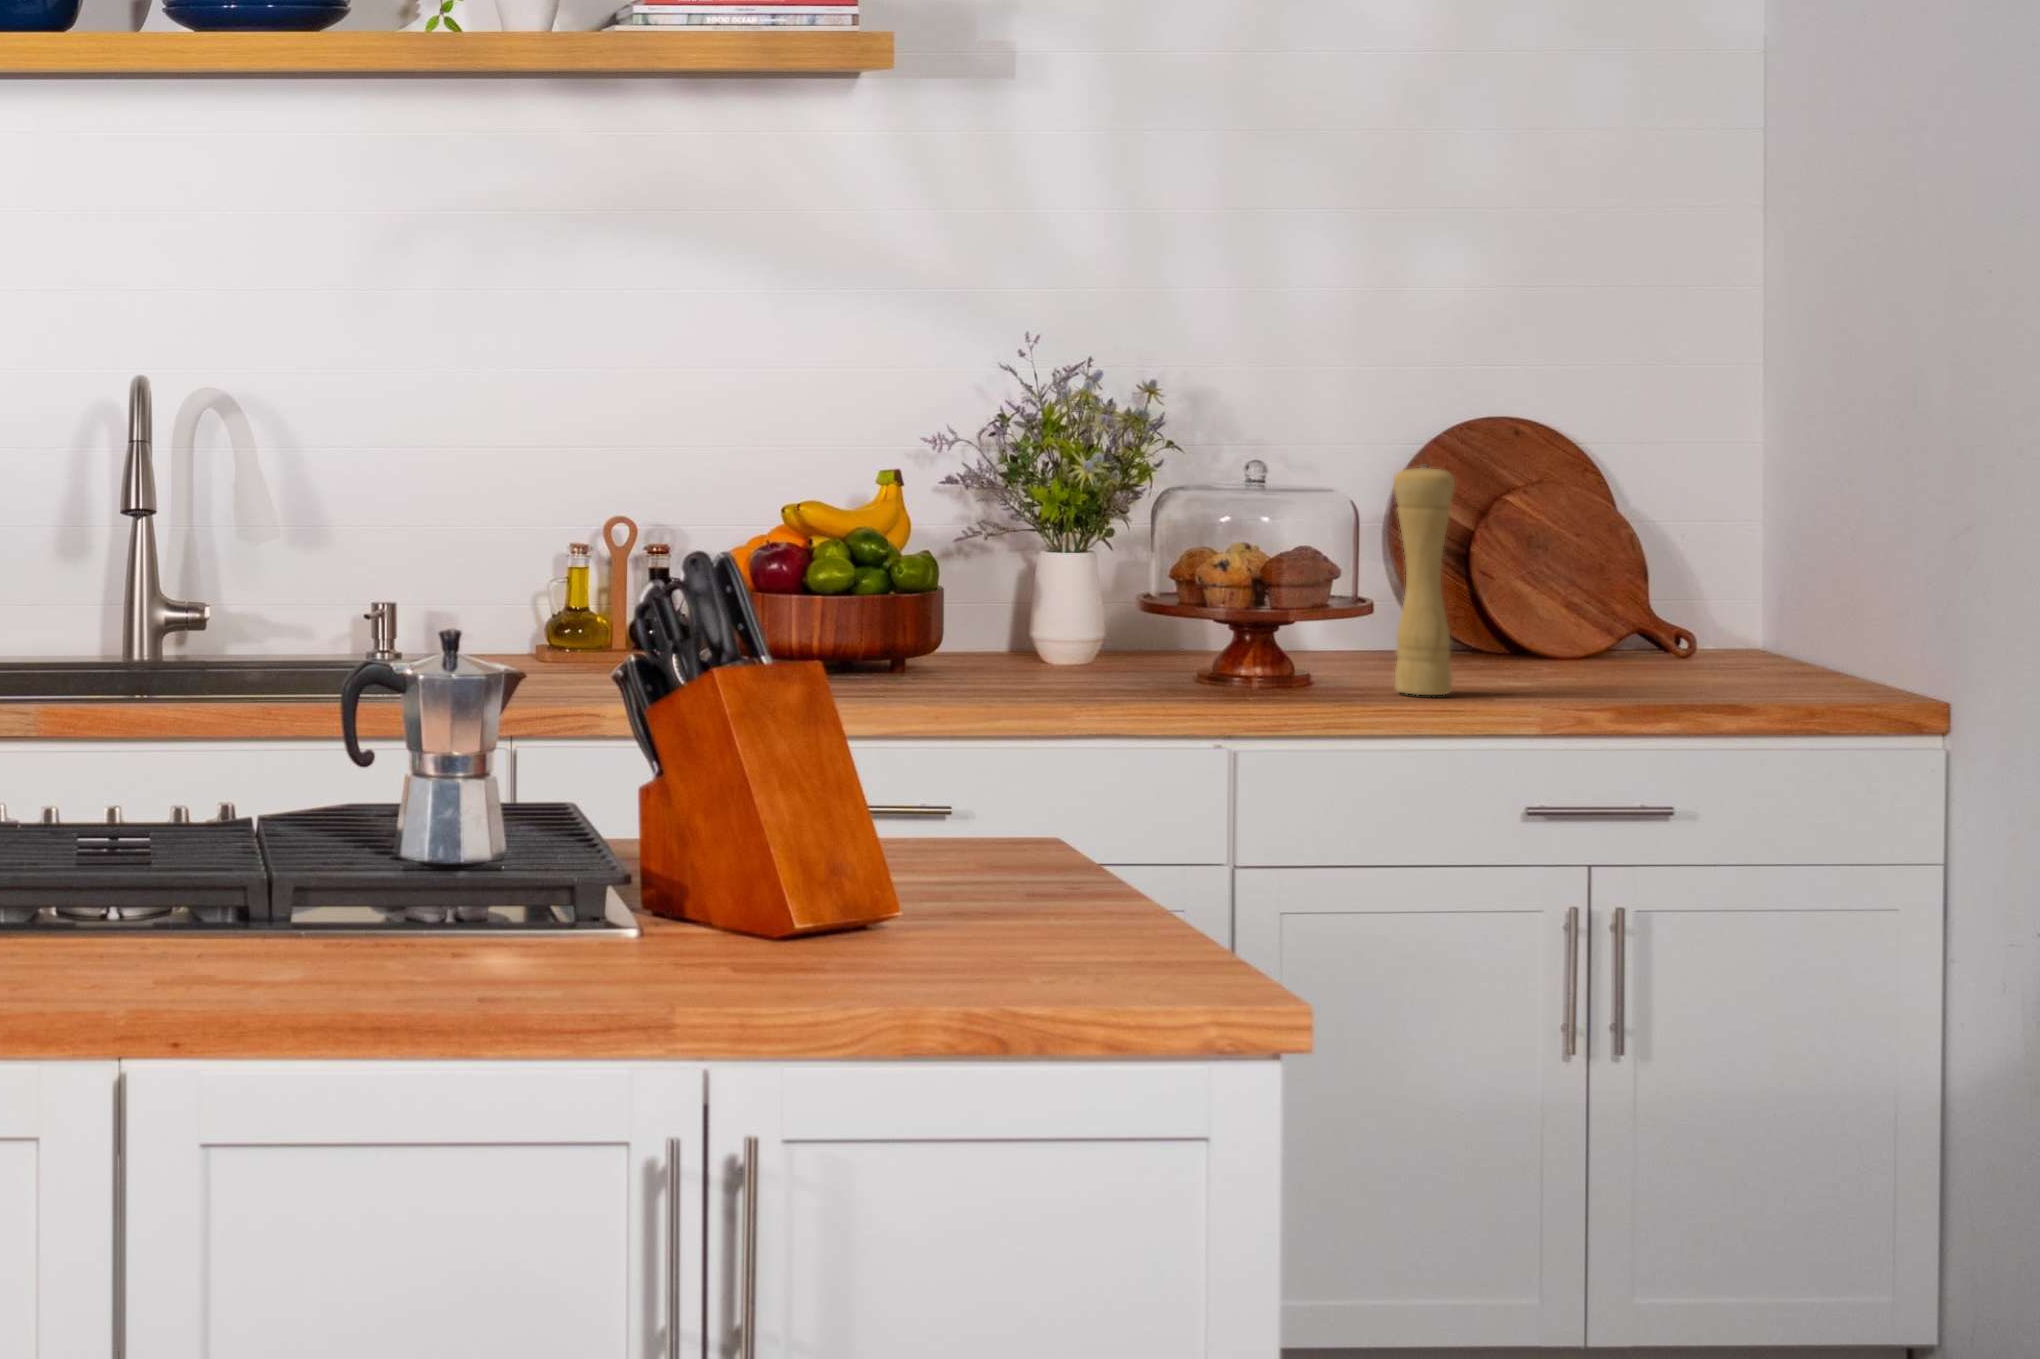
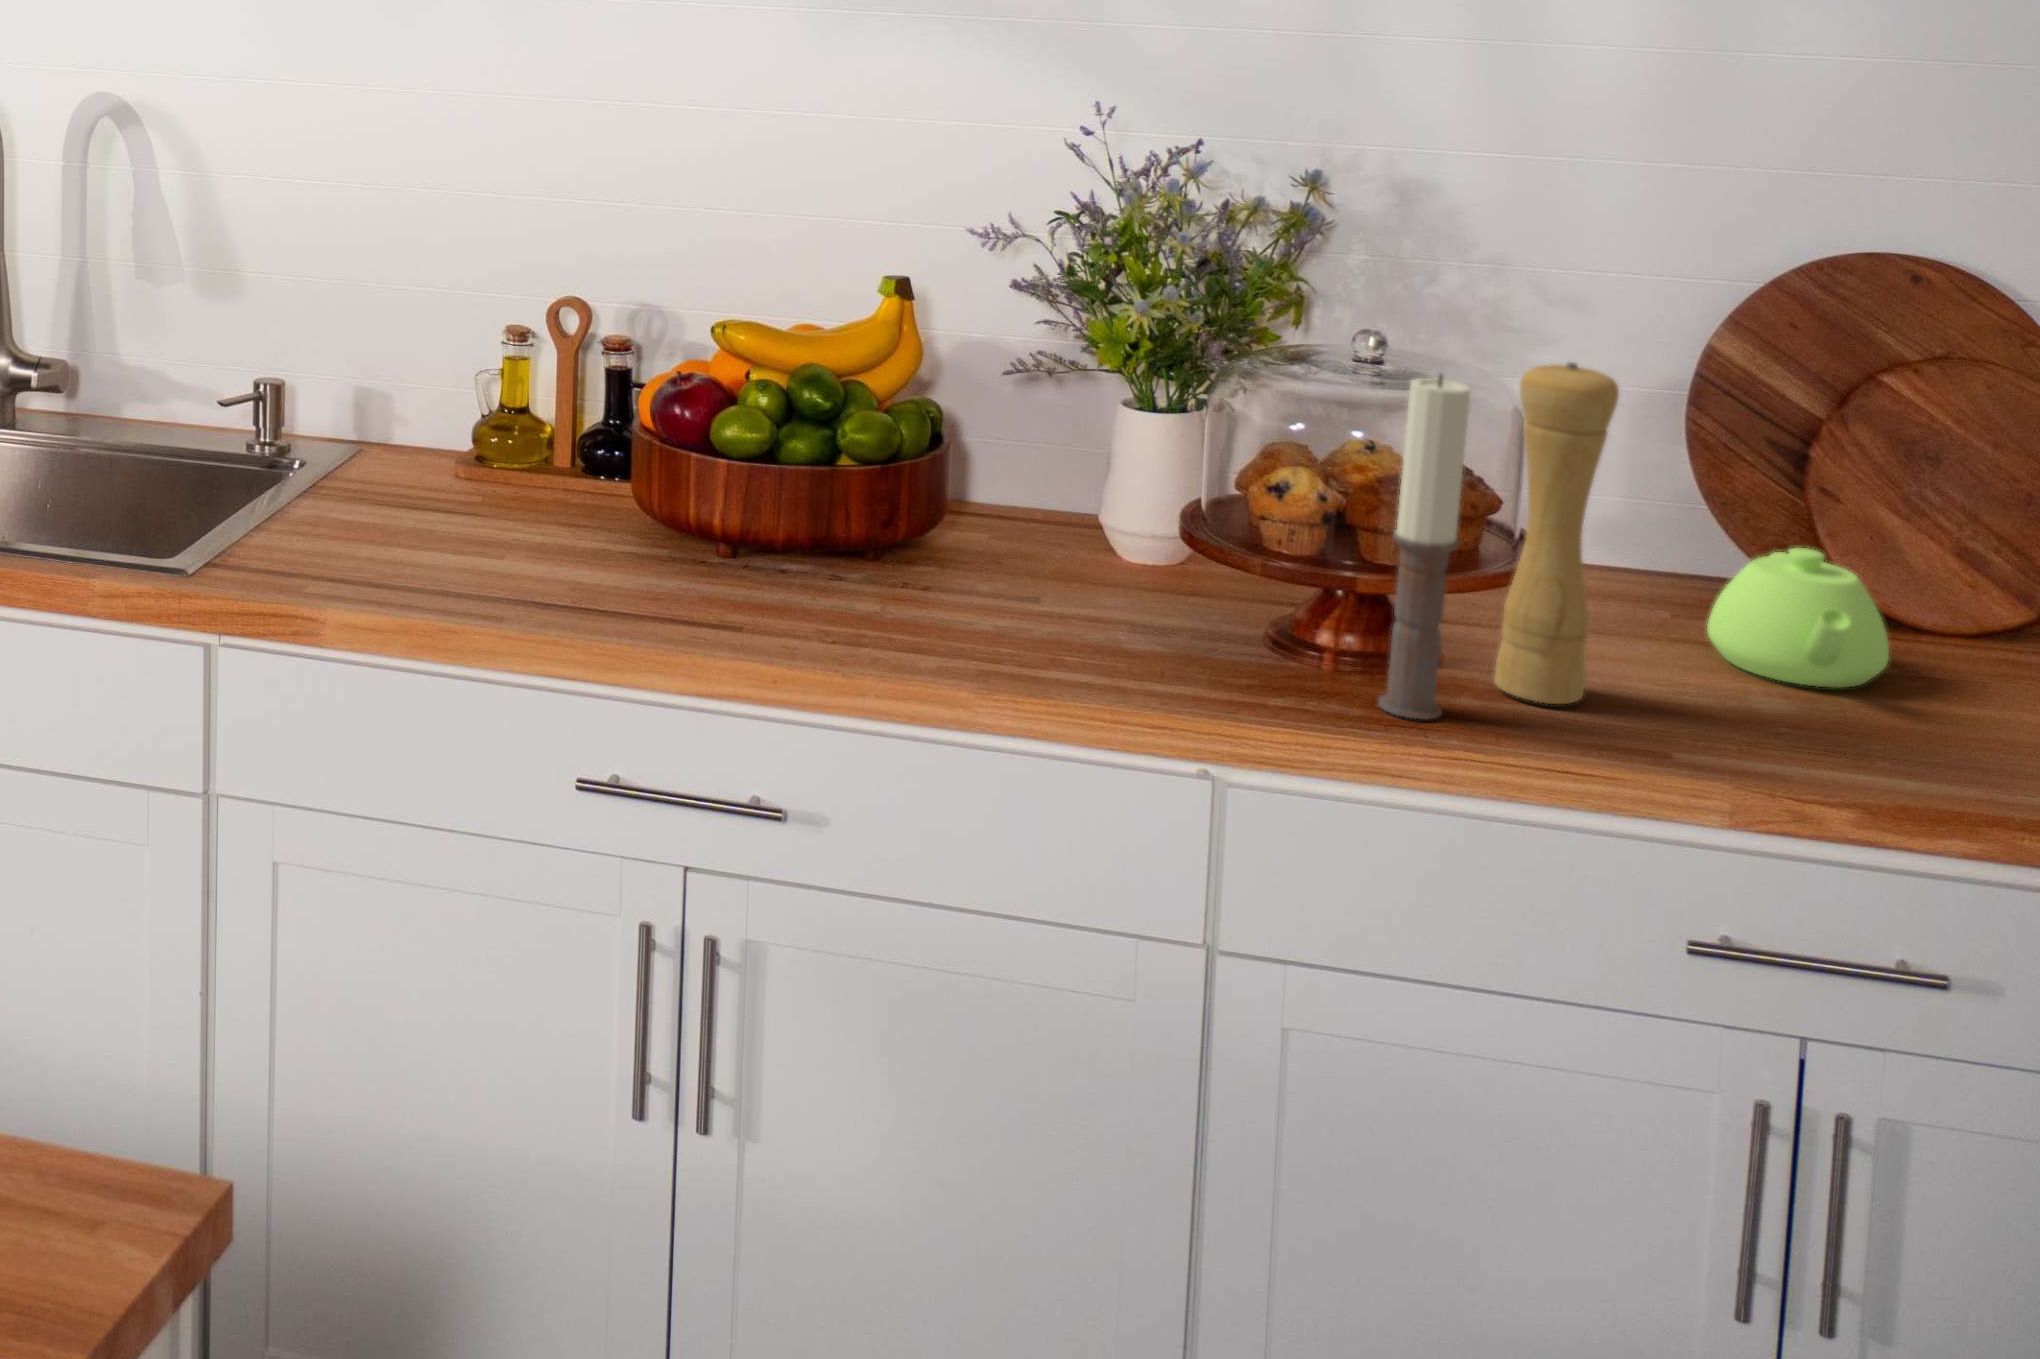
candle: none [1342,470,1384,706] -> present [1378,375,1471,720]
teapot: none [1487,595,1600,680] -> present [1707,548,1889,688]

